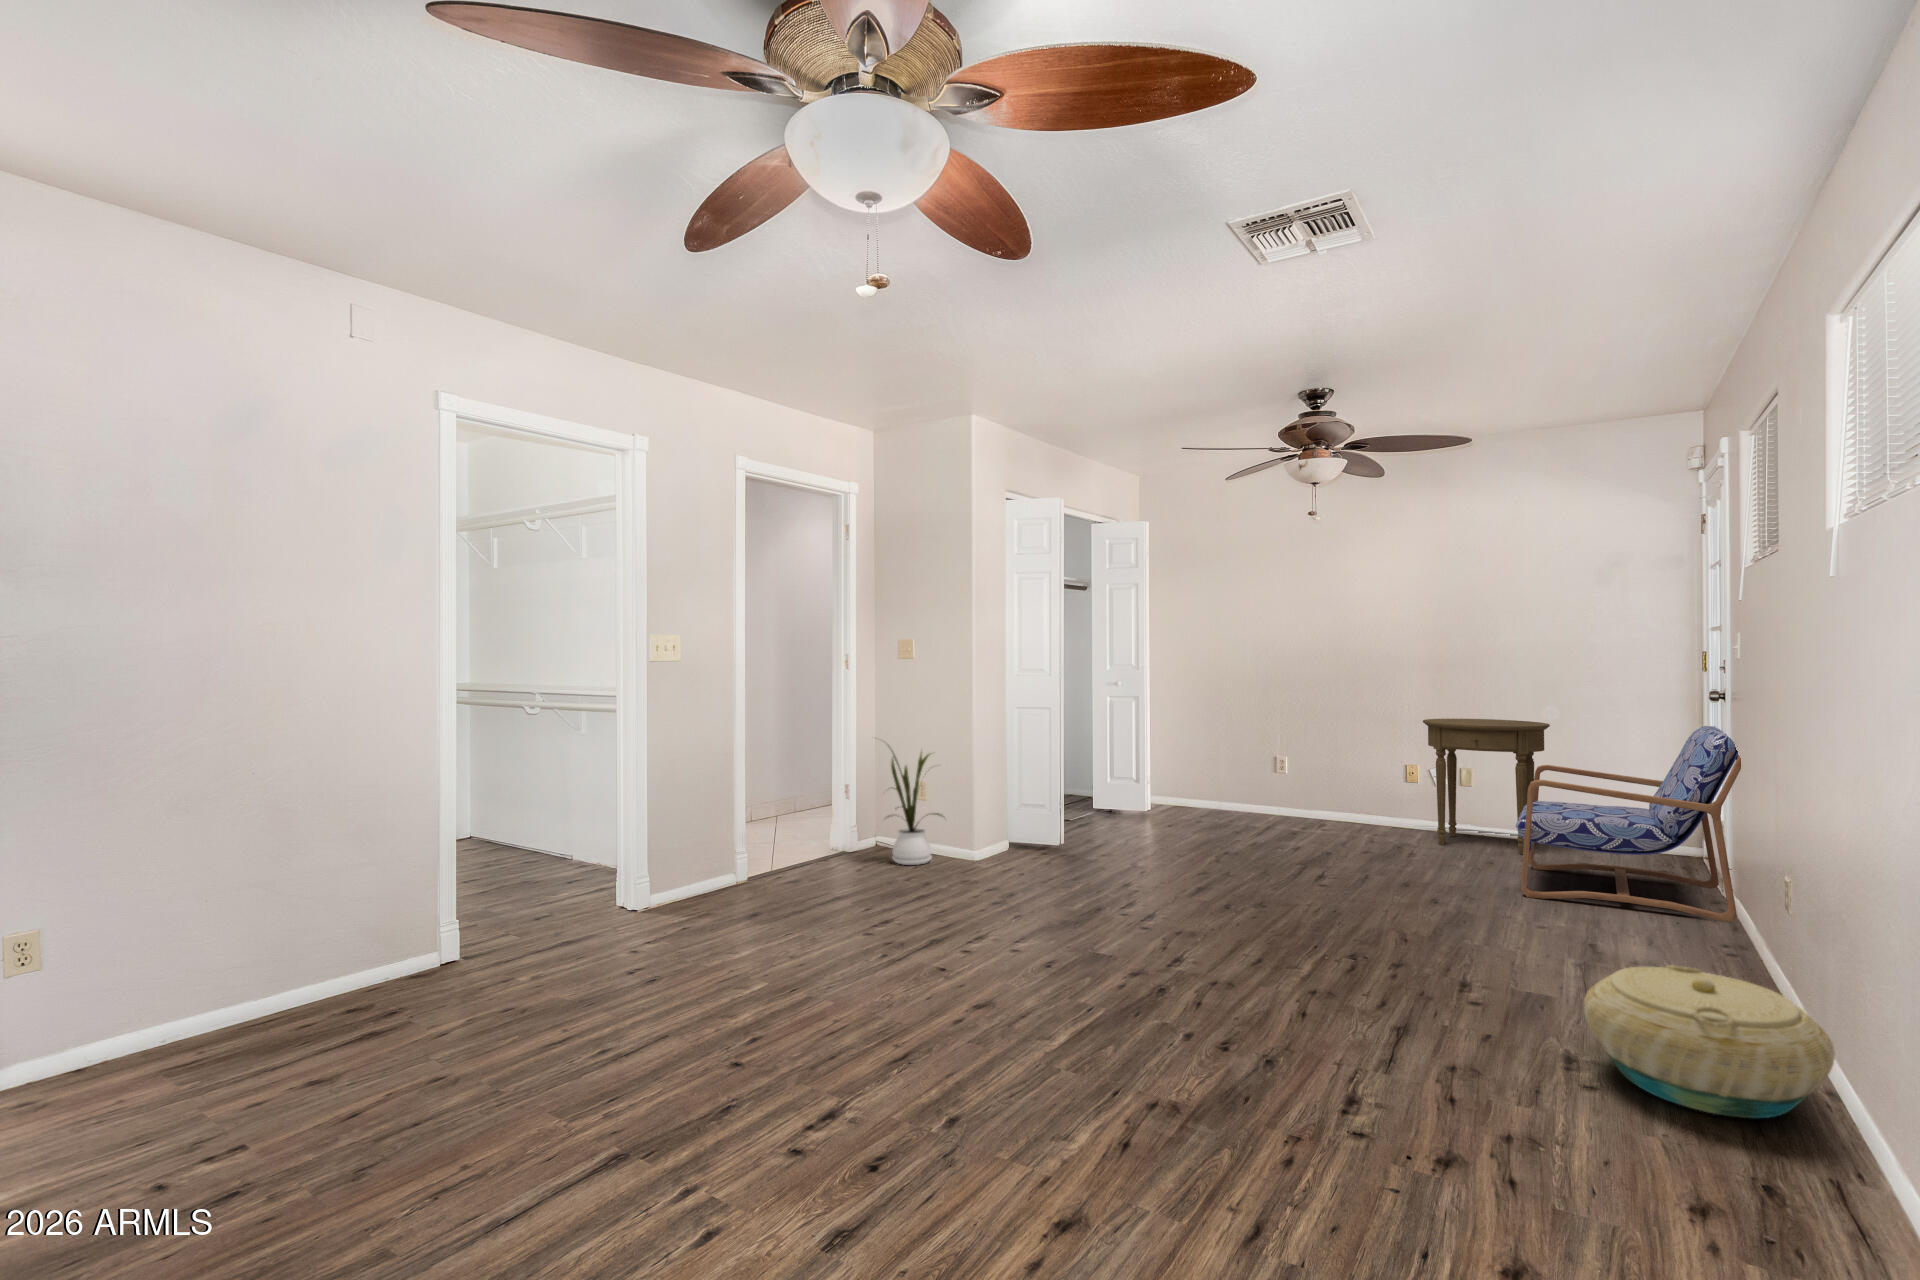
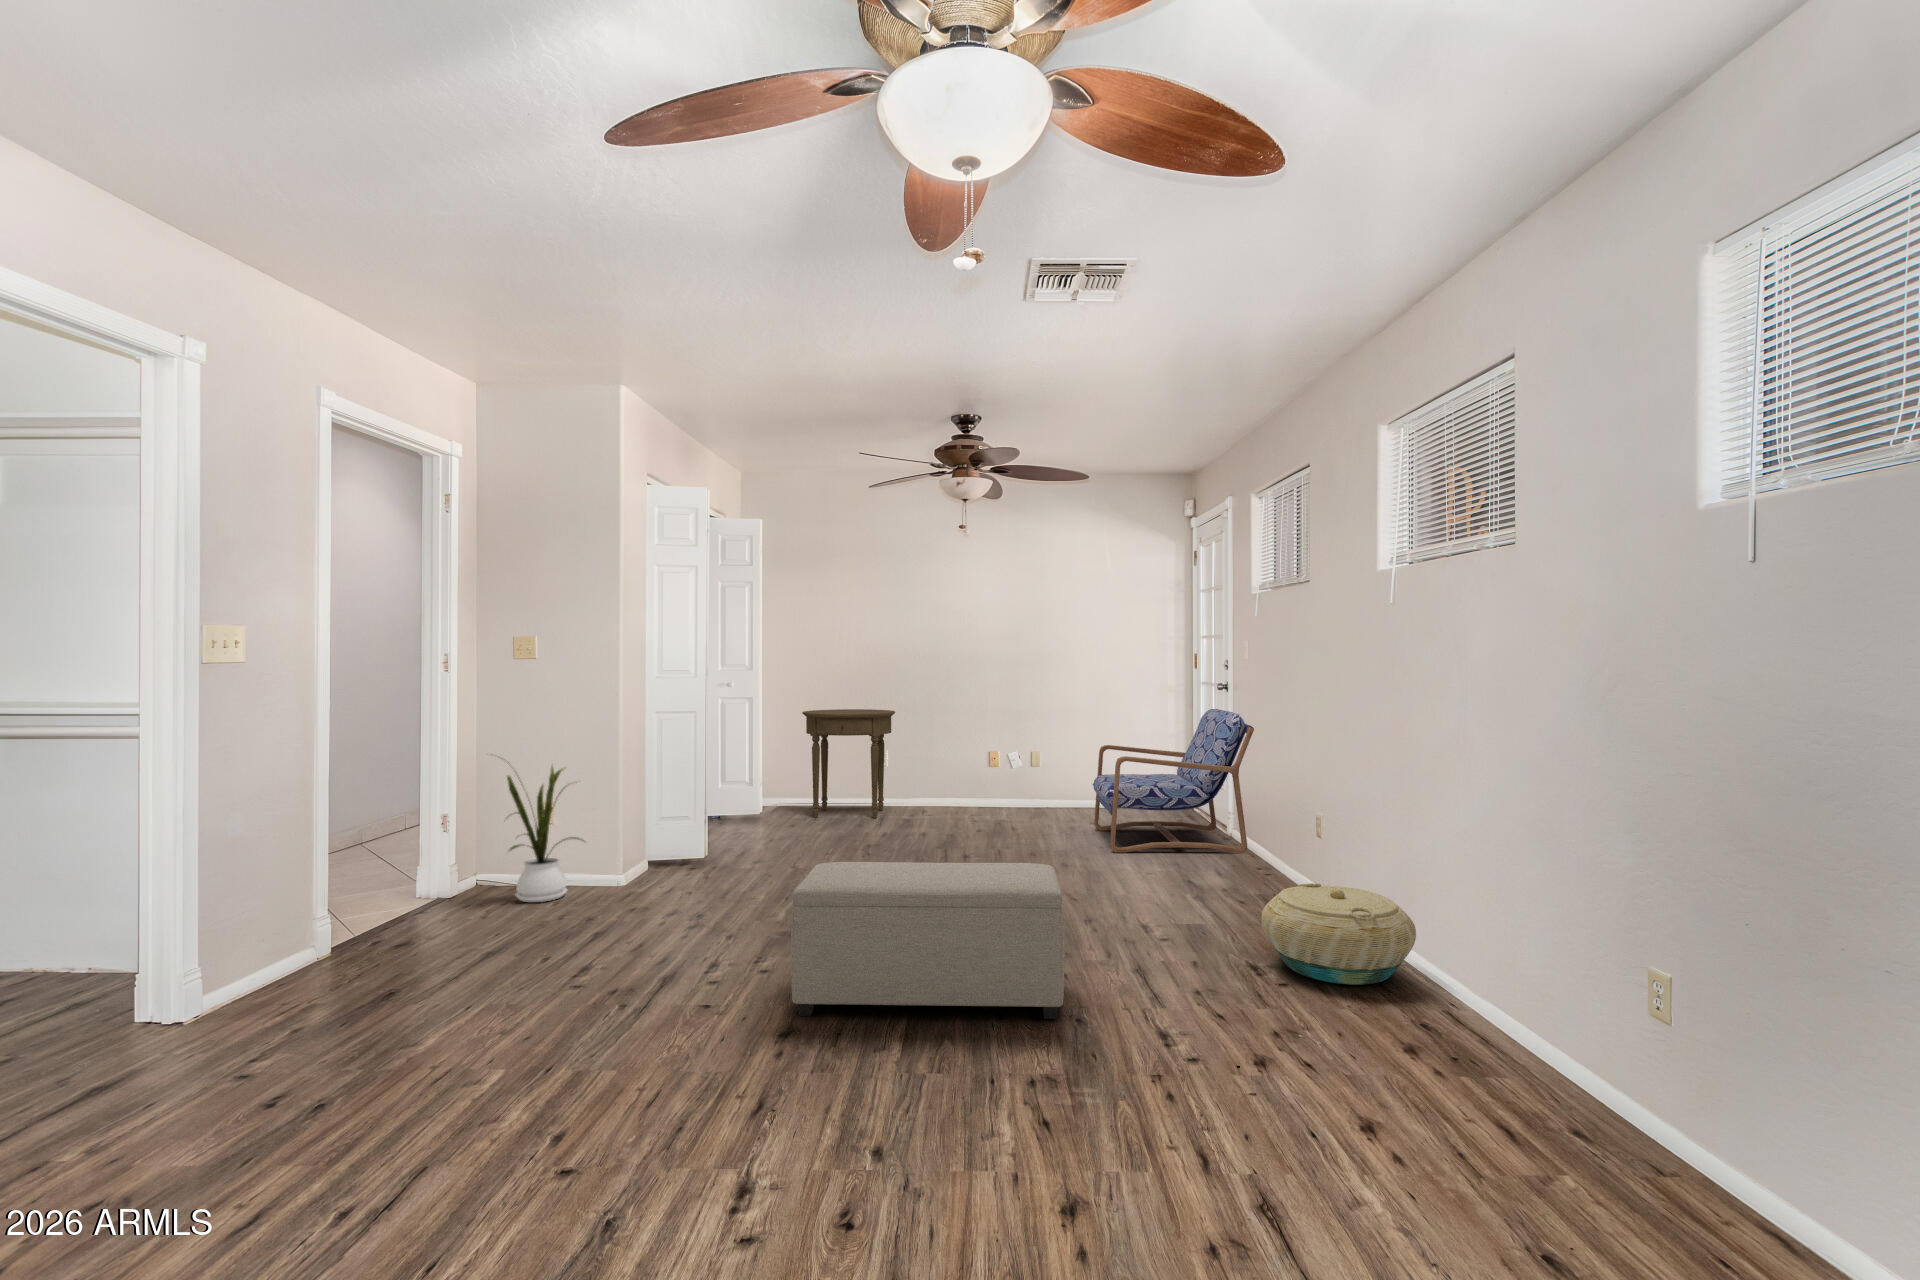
side table: present [1423,719,1550,854] -> present [802,709,895,818]
ottoman: none [1001,857,1289,1054] -> present [791,862,1065,1019]

